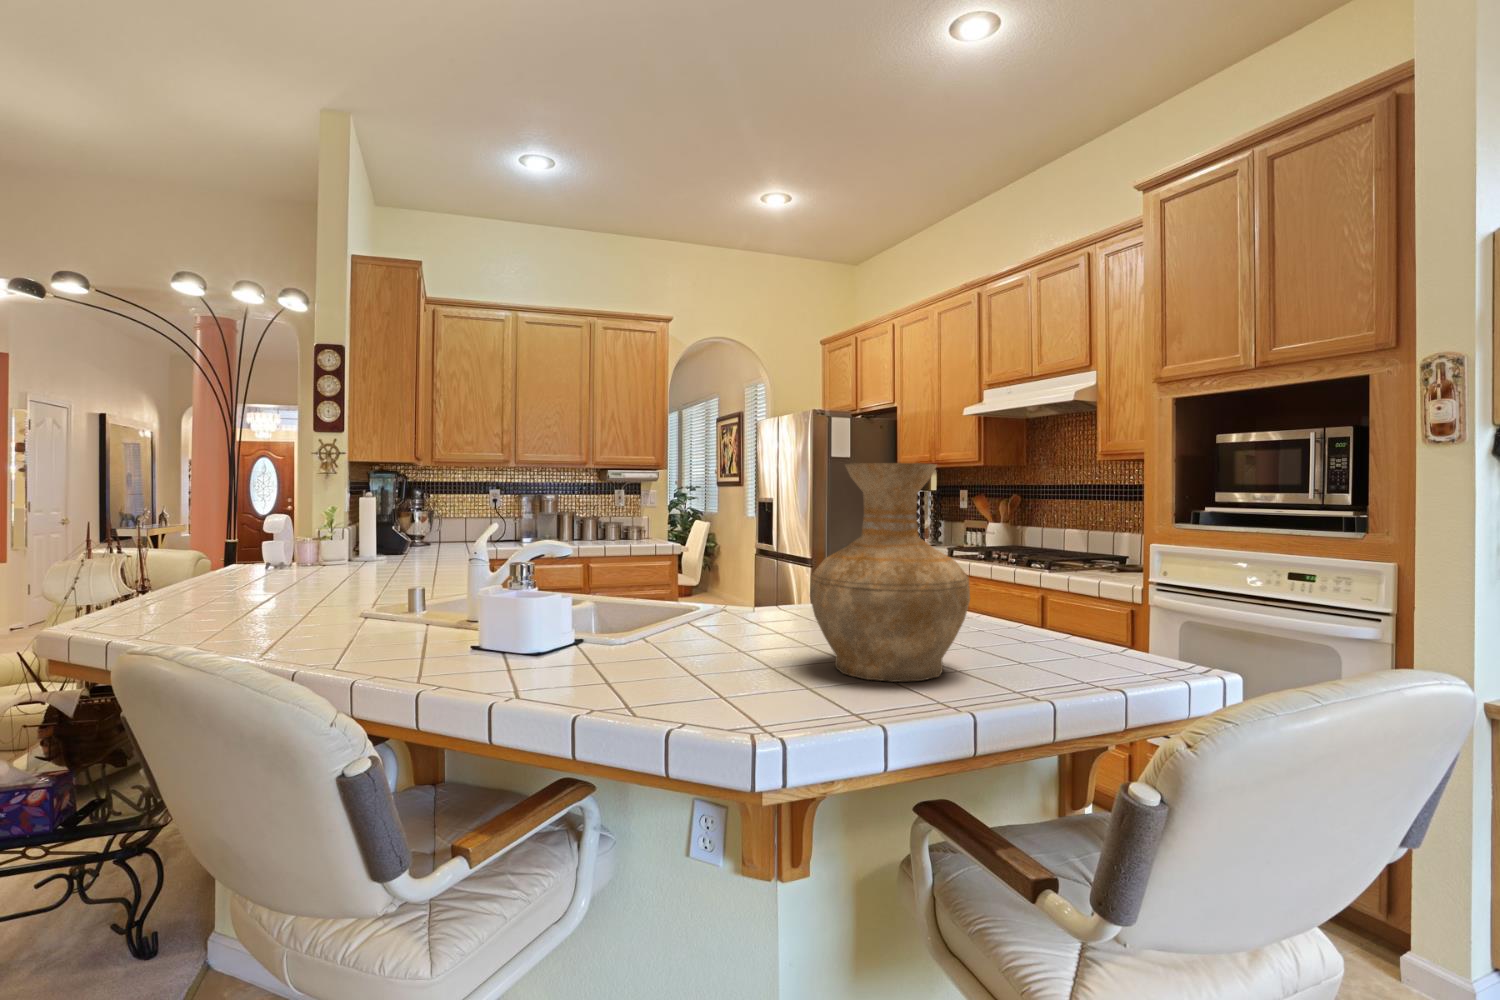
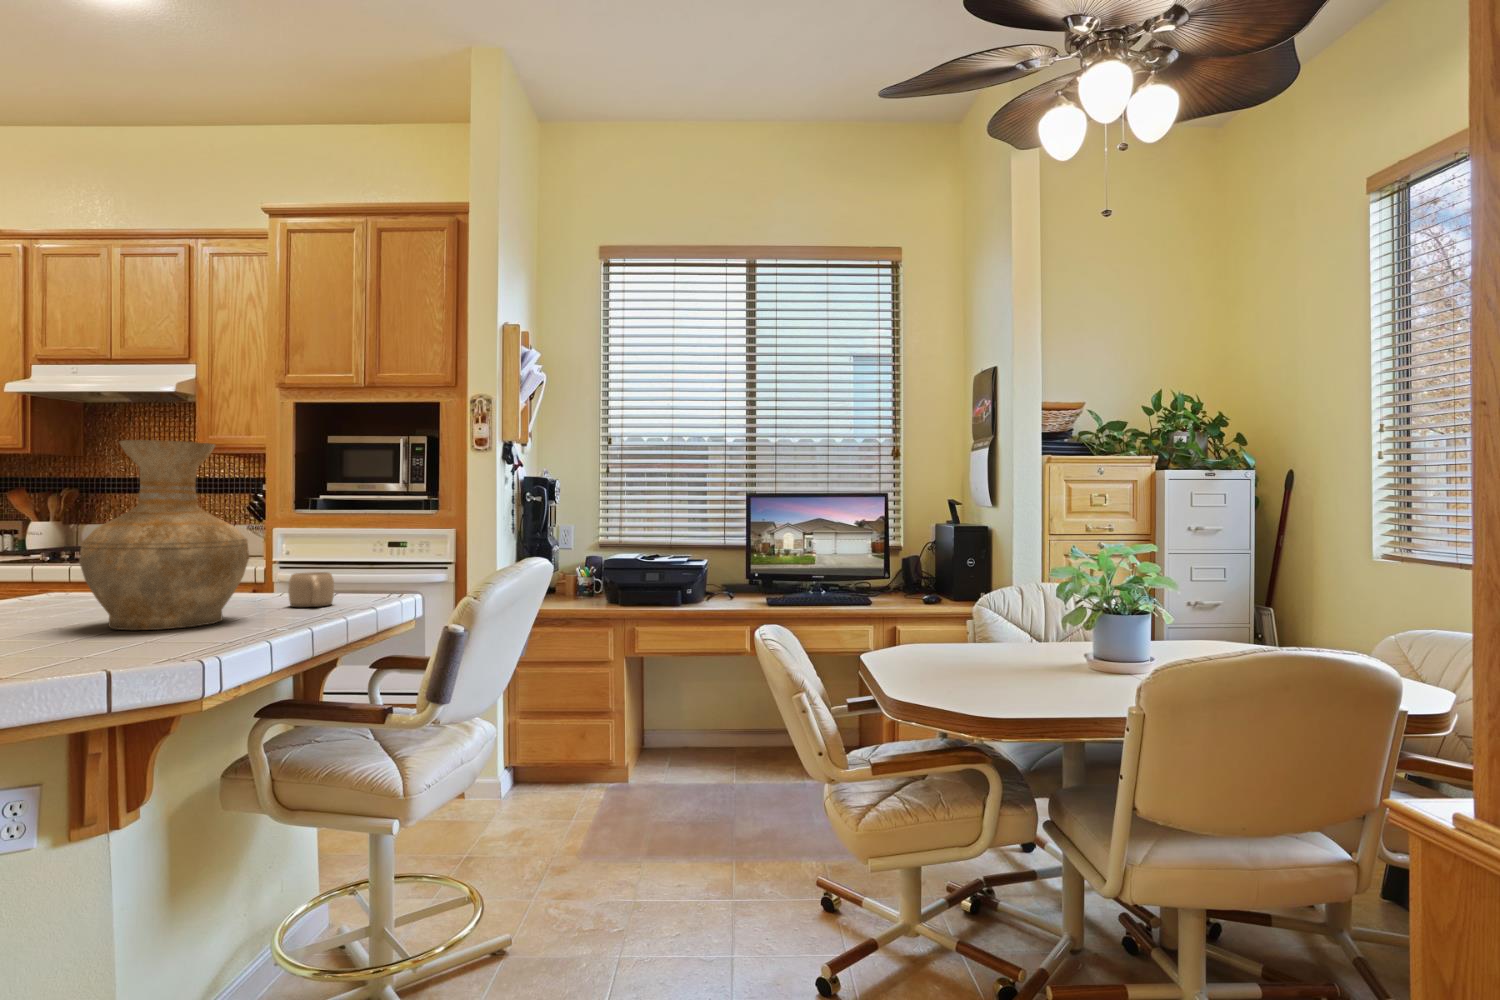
mug: none [1045,623,1104,674] -> present [288,572,334,607]

